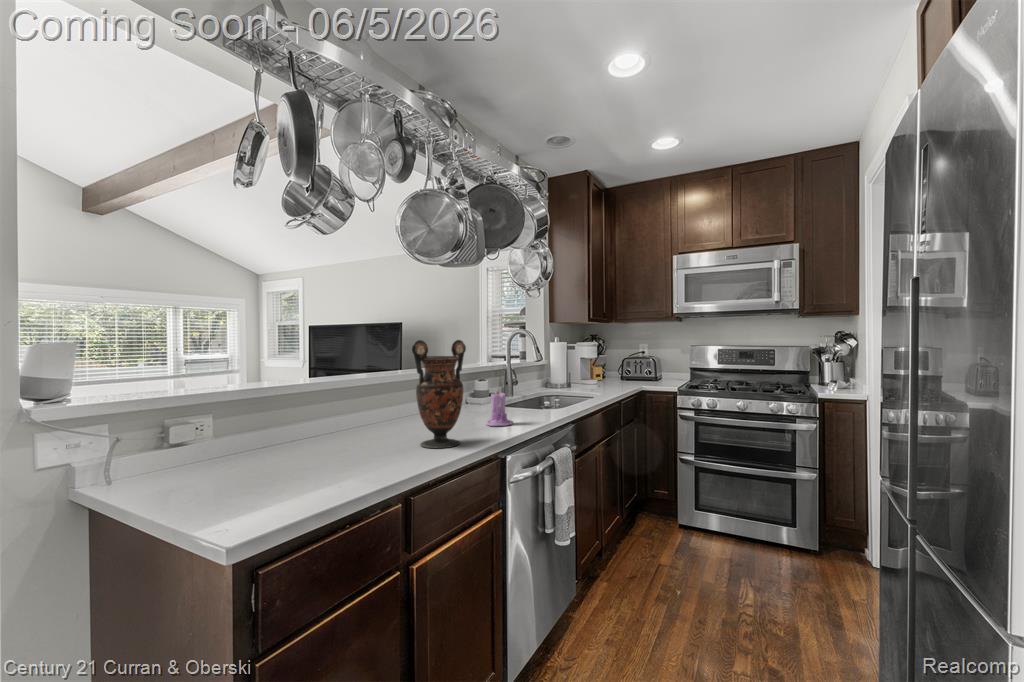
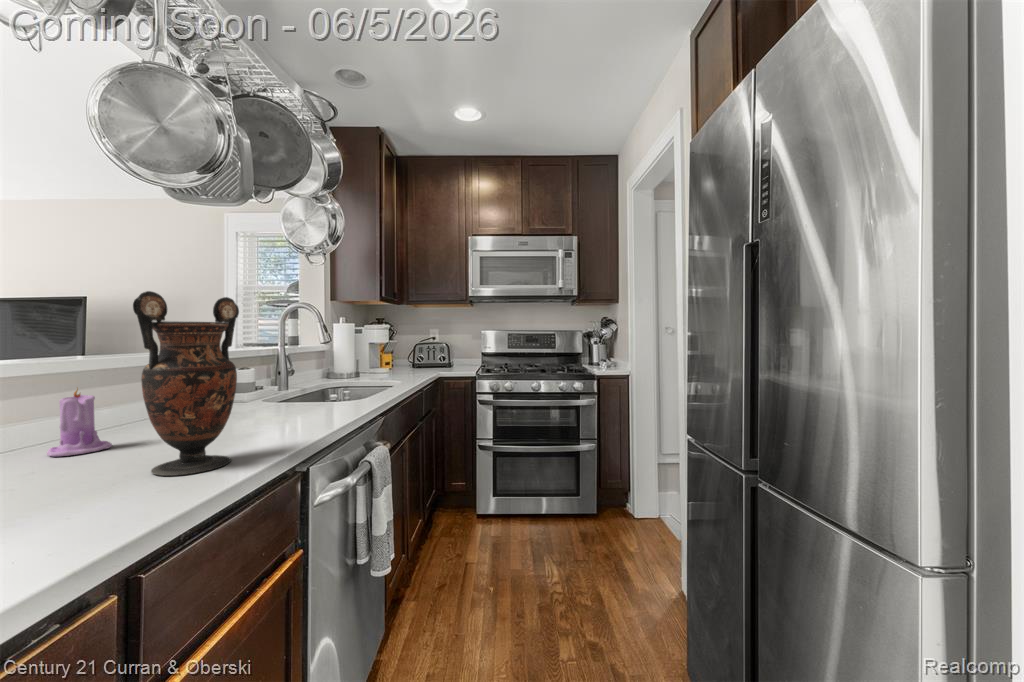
candle: present [486,391,513,426] -> present [47,388,112,456]

